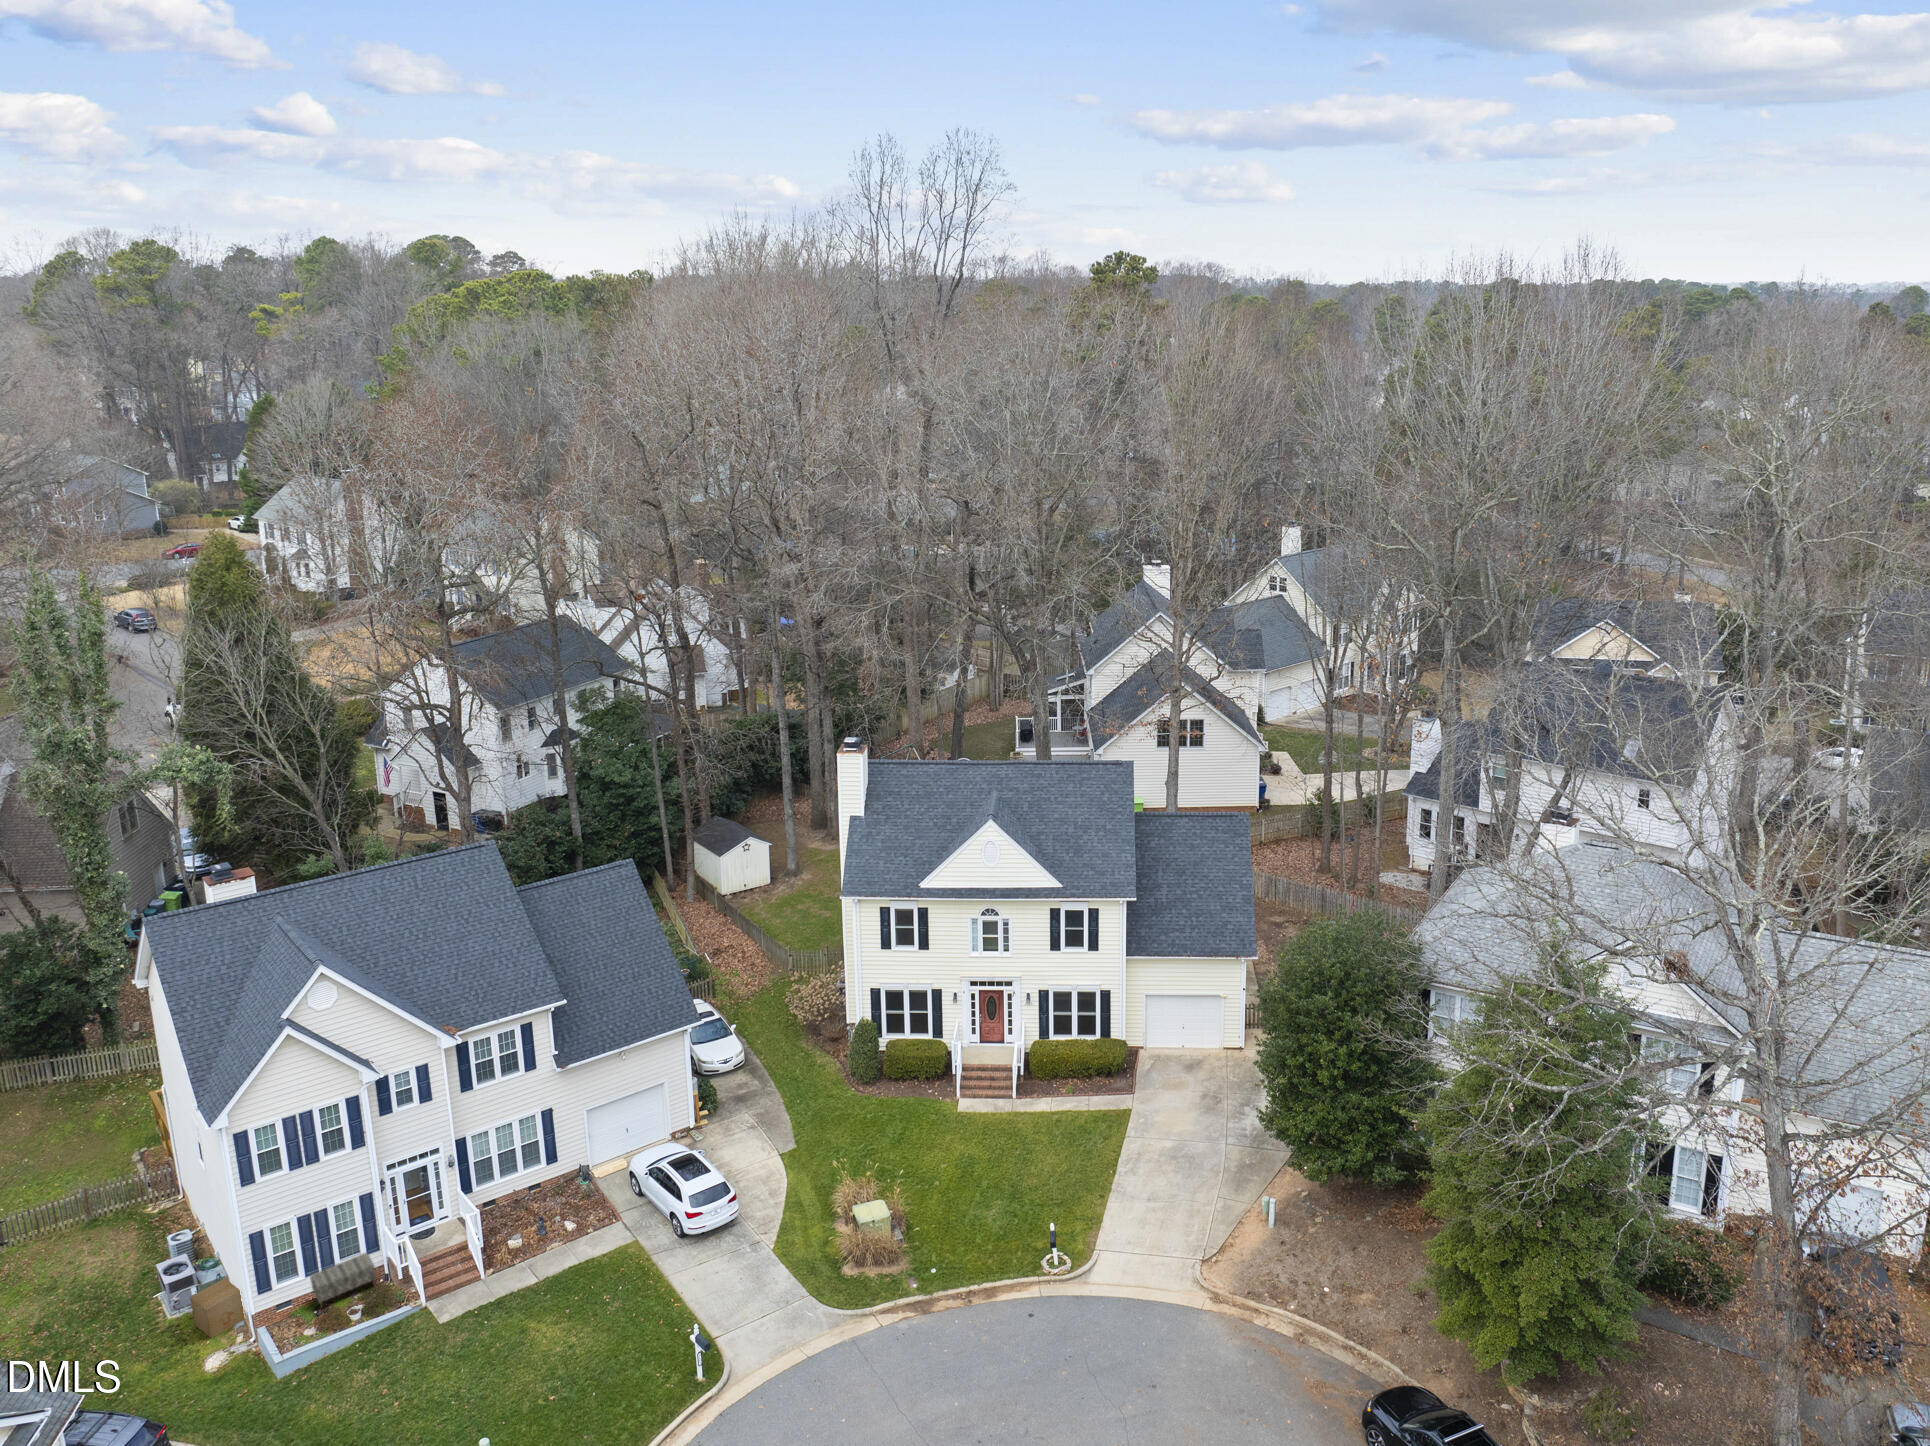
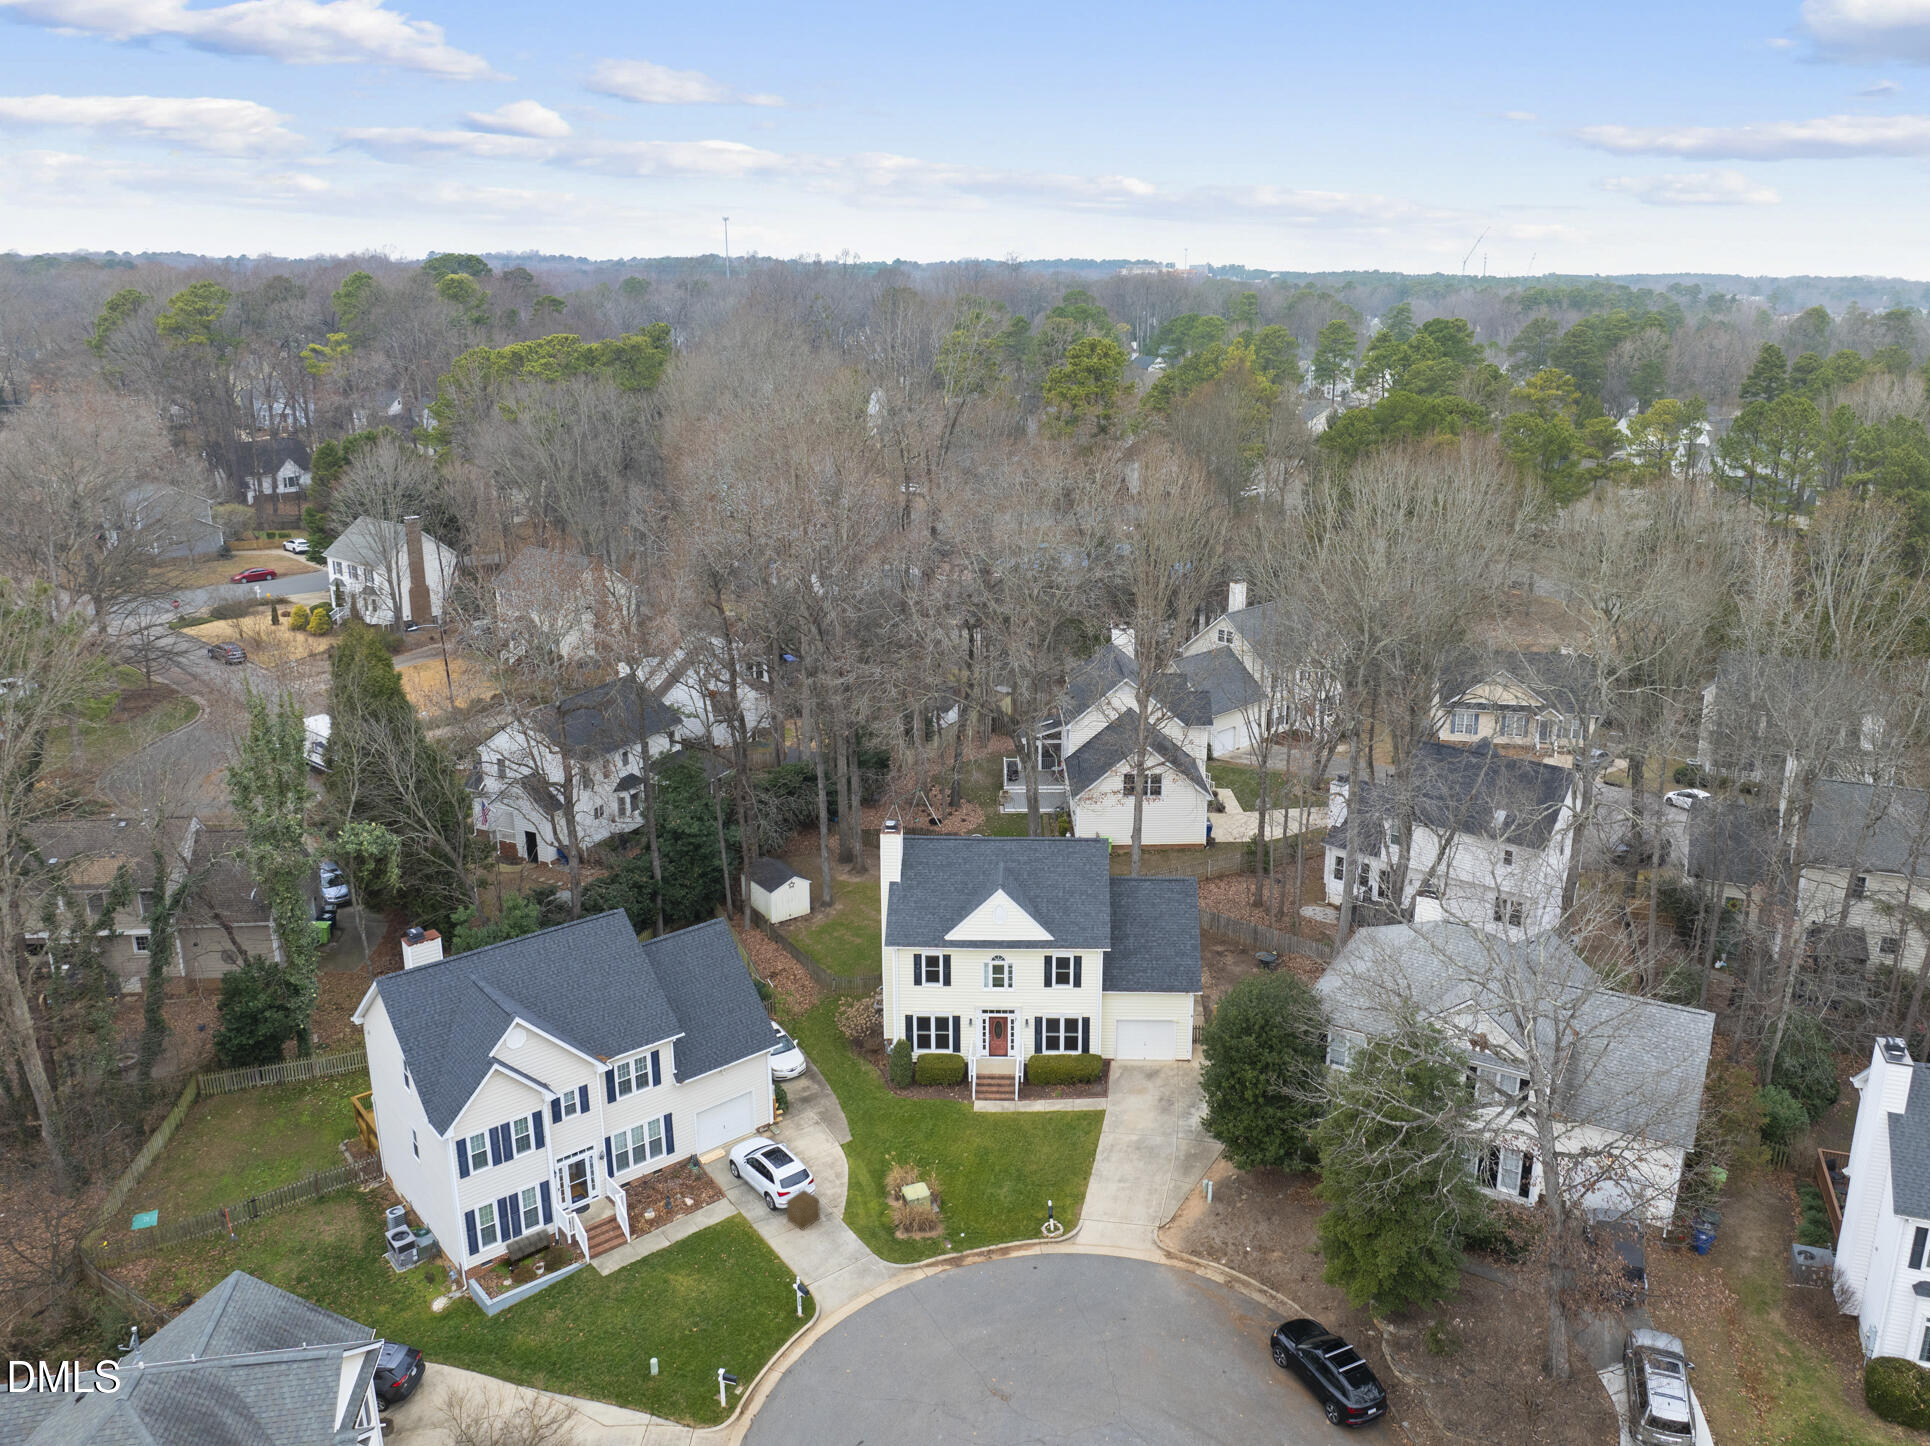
cardboard box: present [190,1278,246,1338] -> present [787,1190,820,1230]

